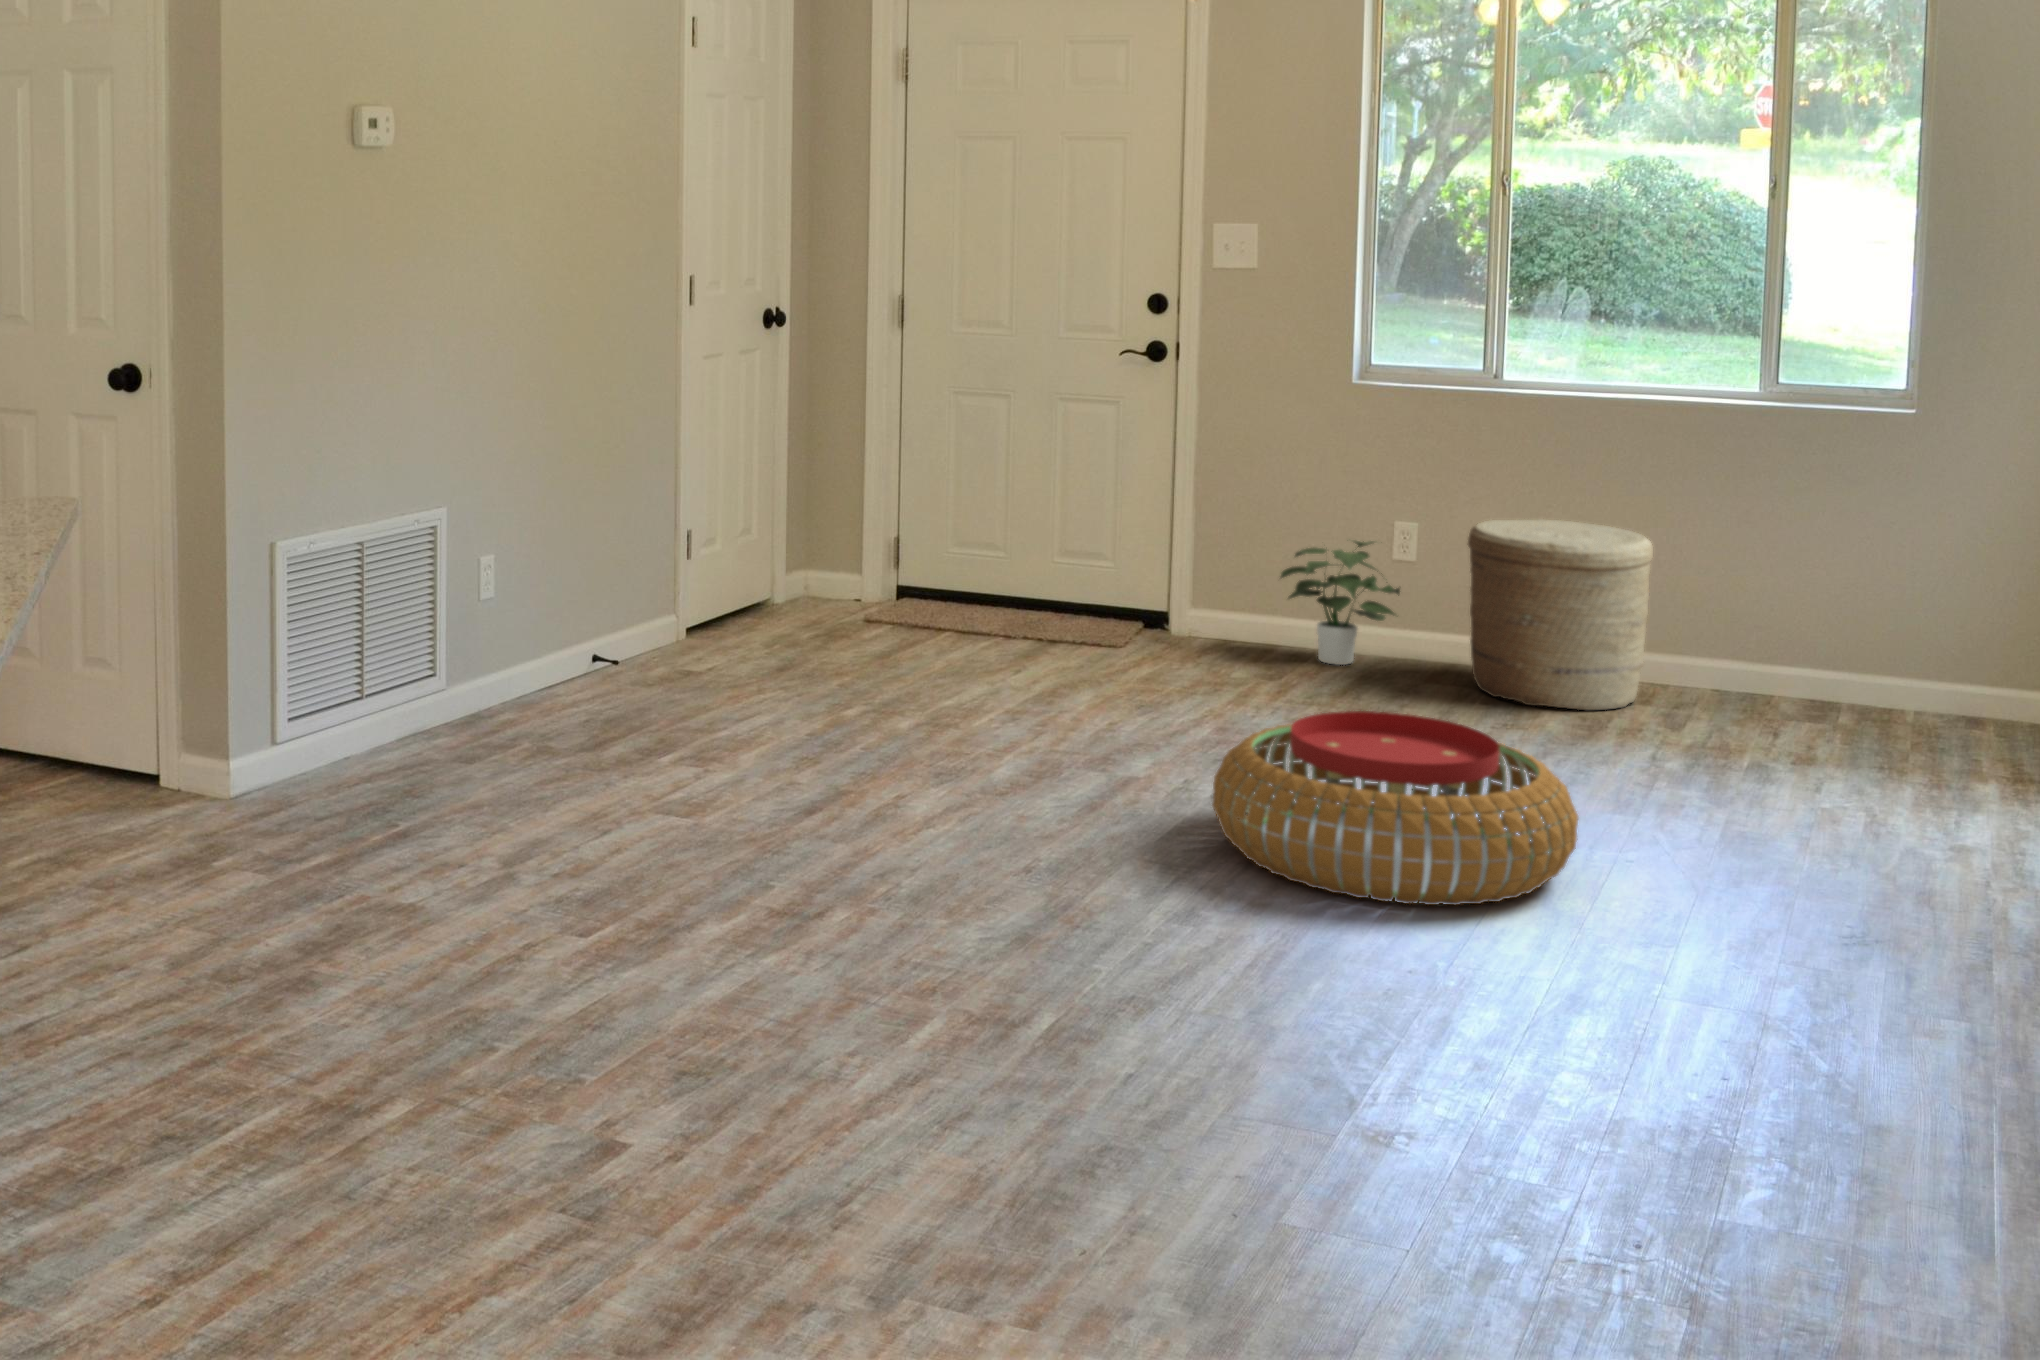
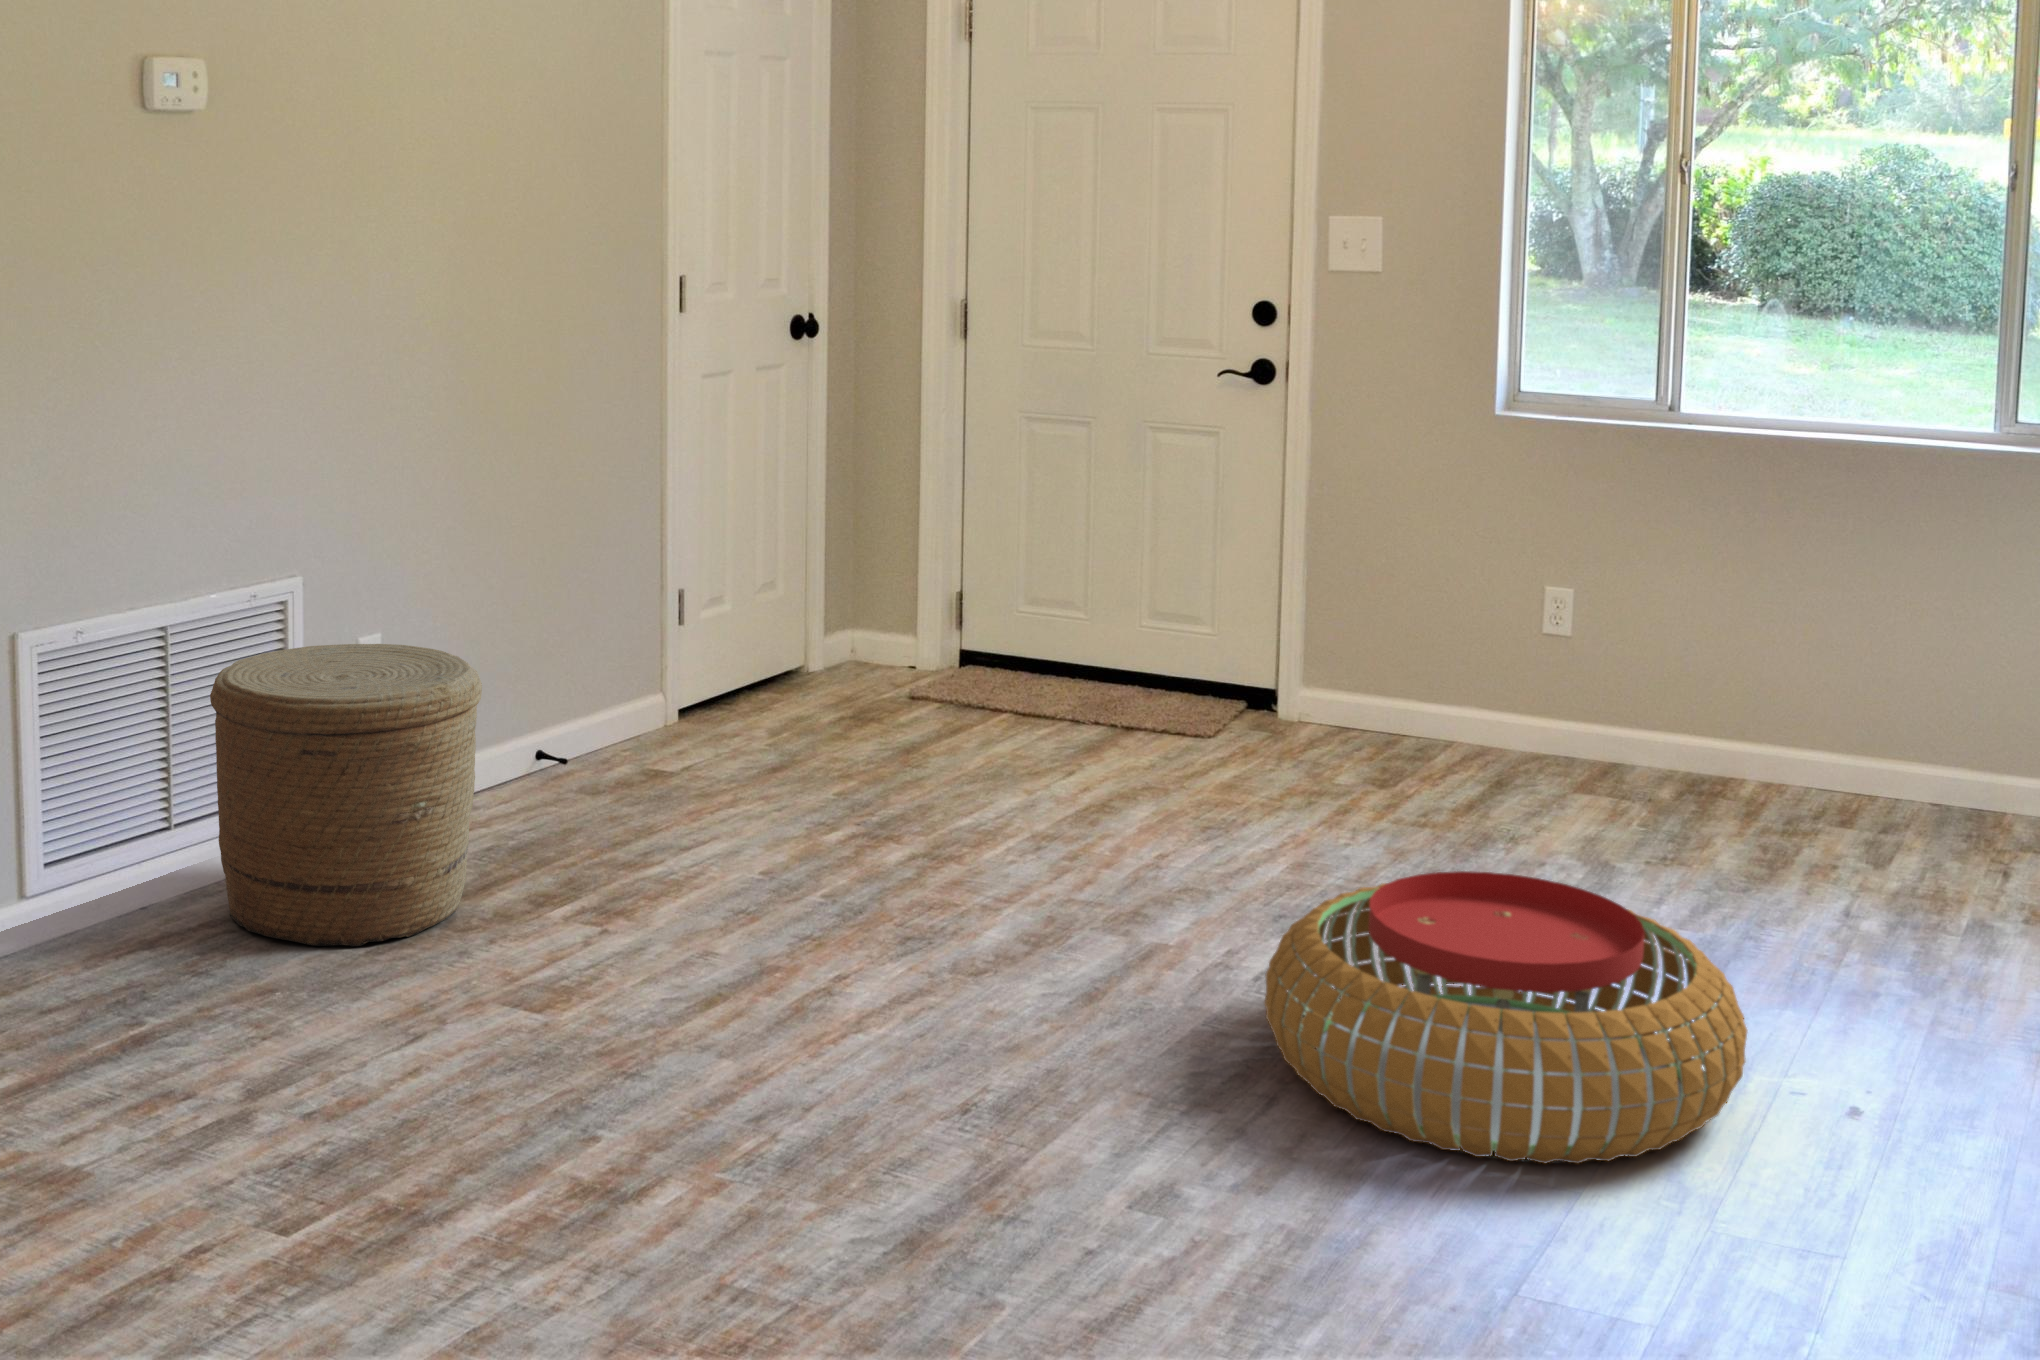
woven basket: present [1468,519,1653,710] -> present [210,644,482,947]
potted plant: present [1281,541,1400,665] -> none [1404,611,1554,767]

